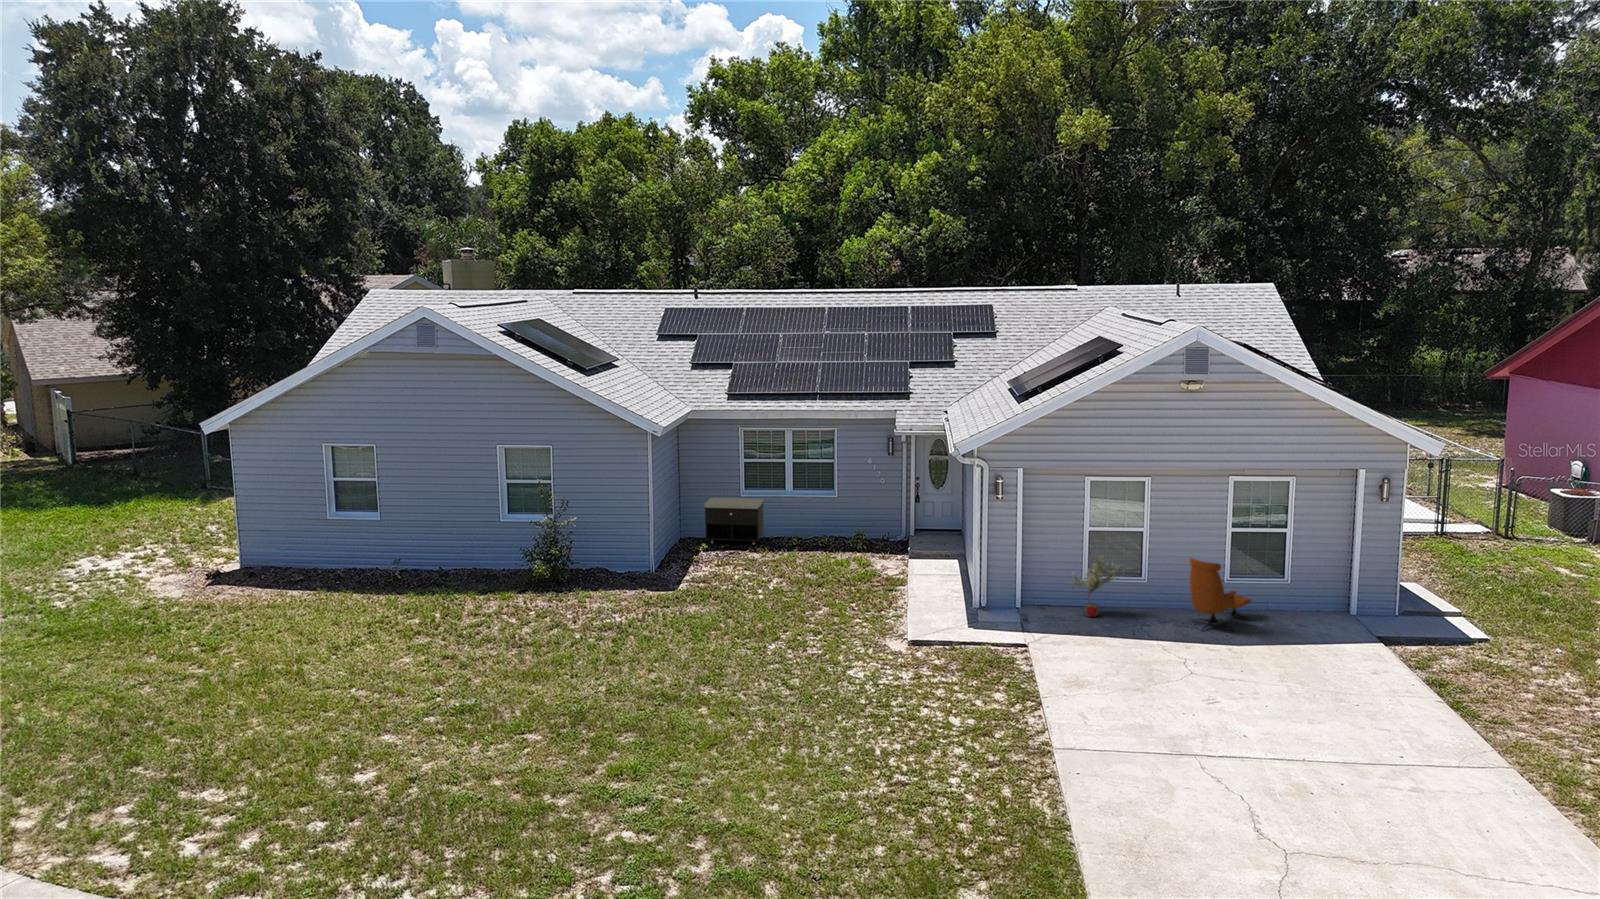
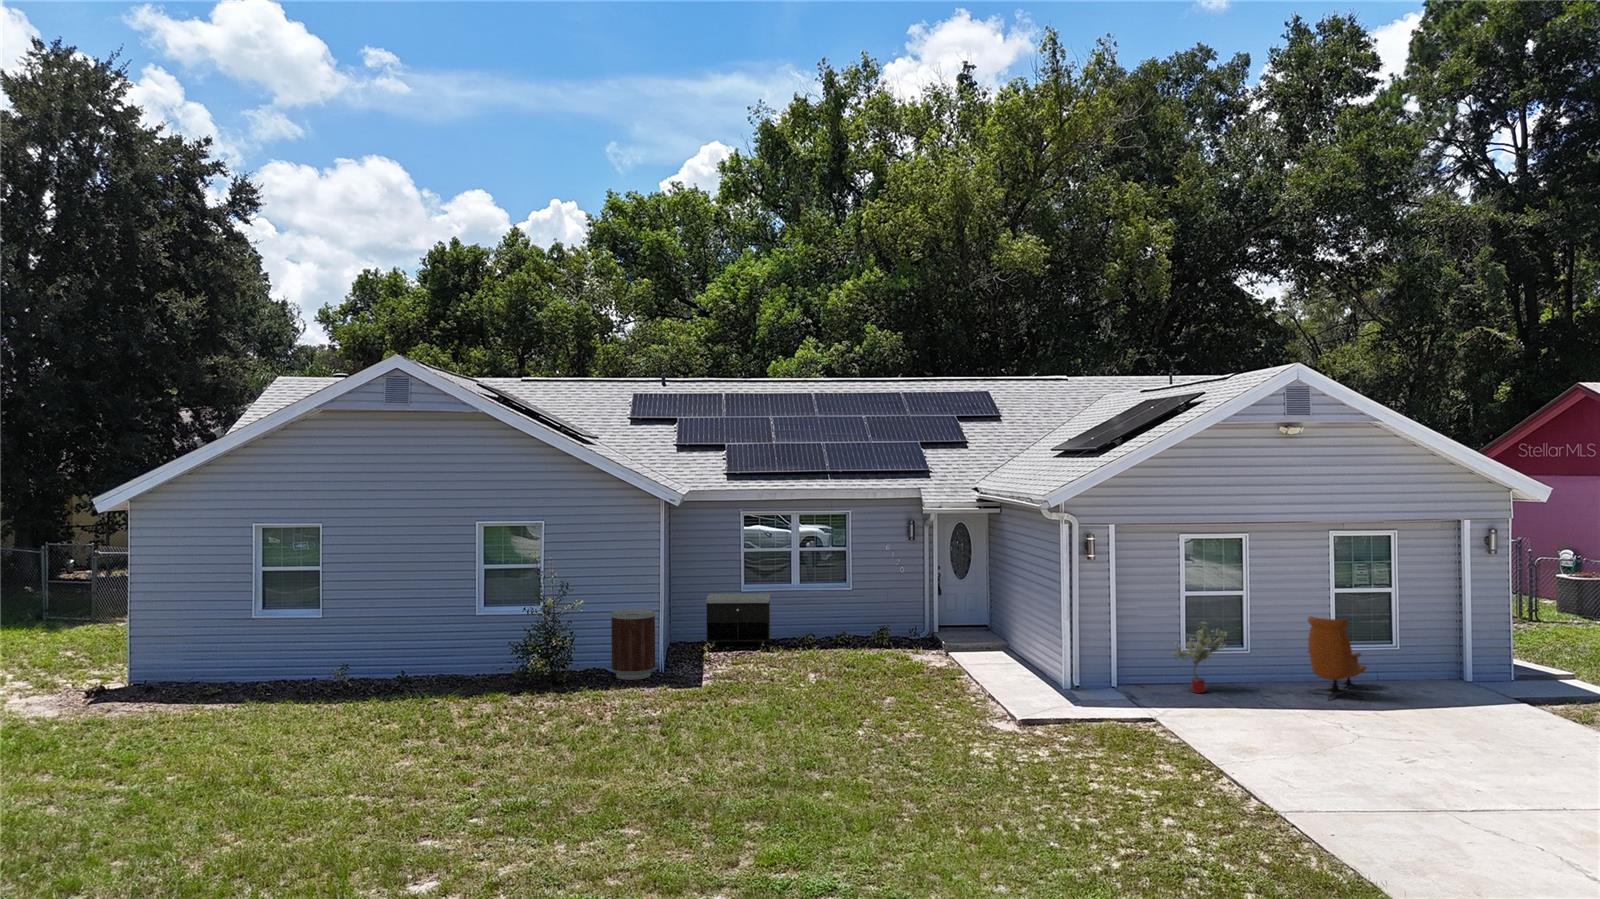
trash can: none [606,519,644,579] -> present [611,608,655,680]

